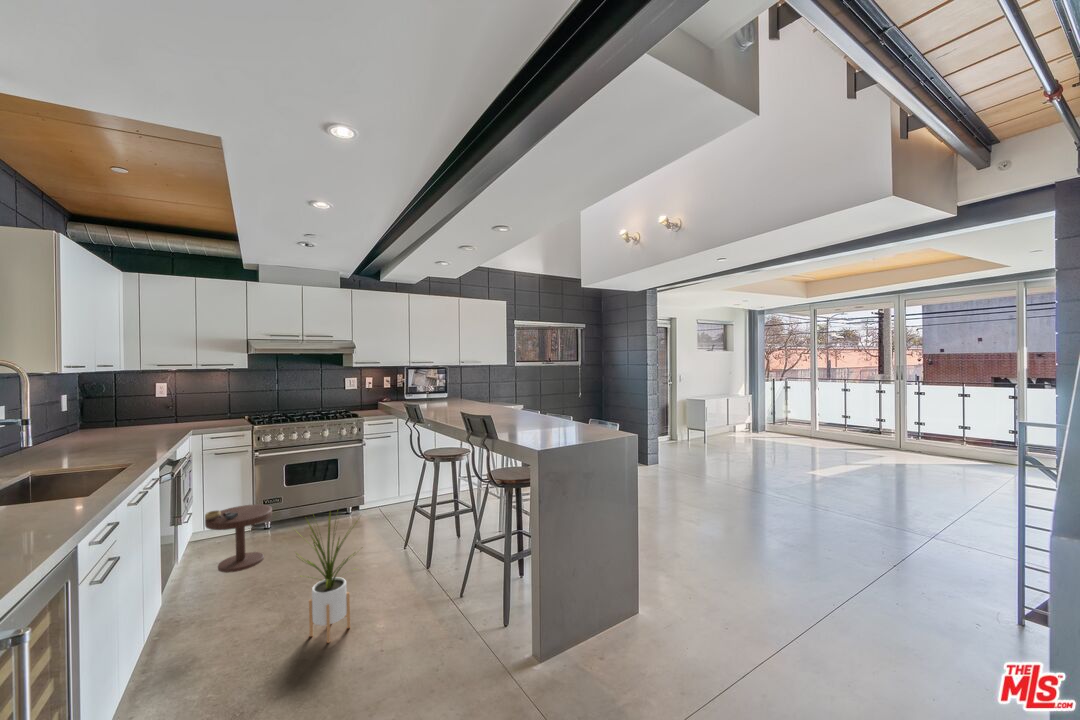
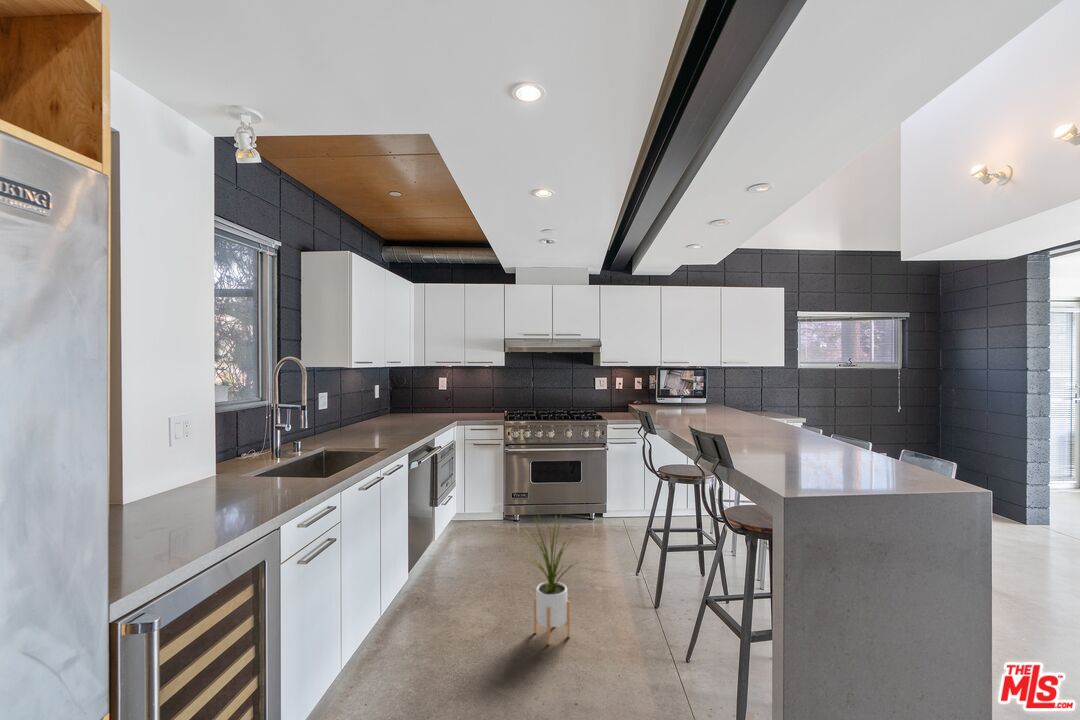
side table: present [205,504,272,573] -> none [460,495,511,592]

